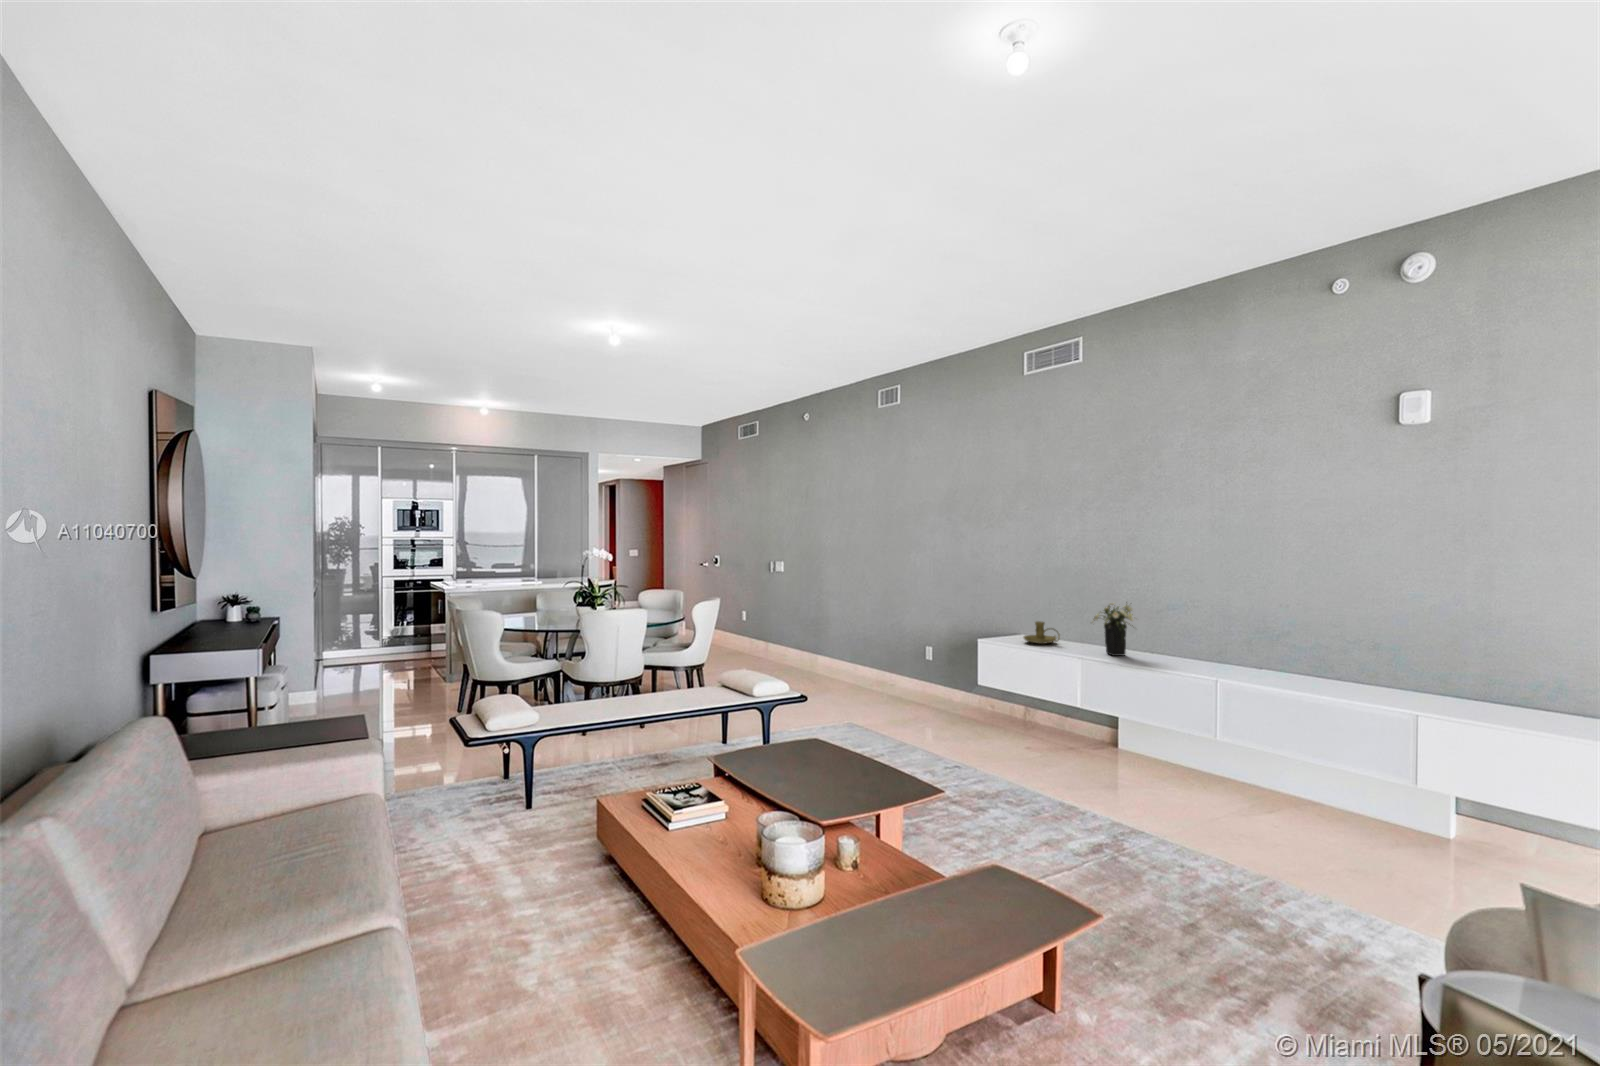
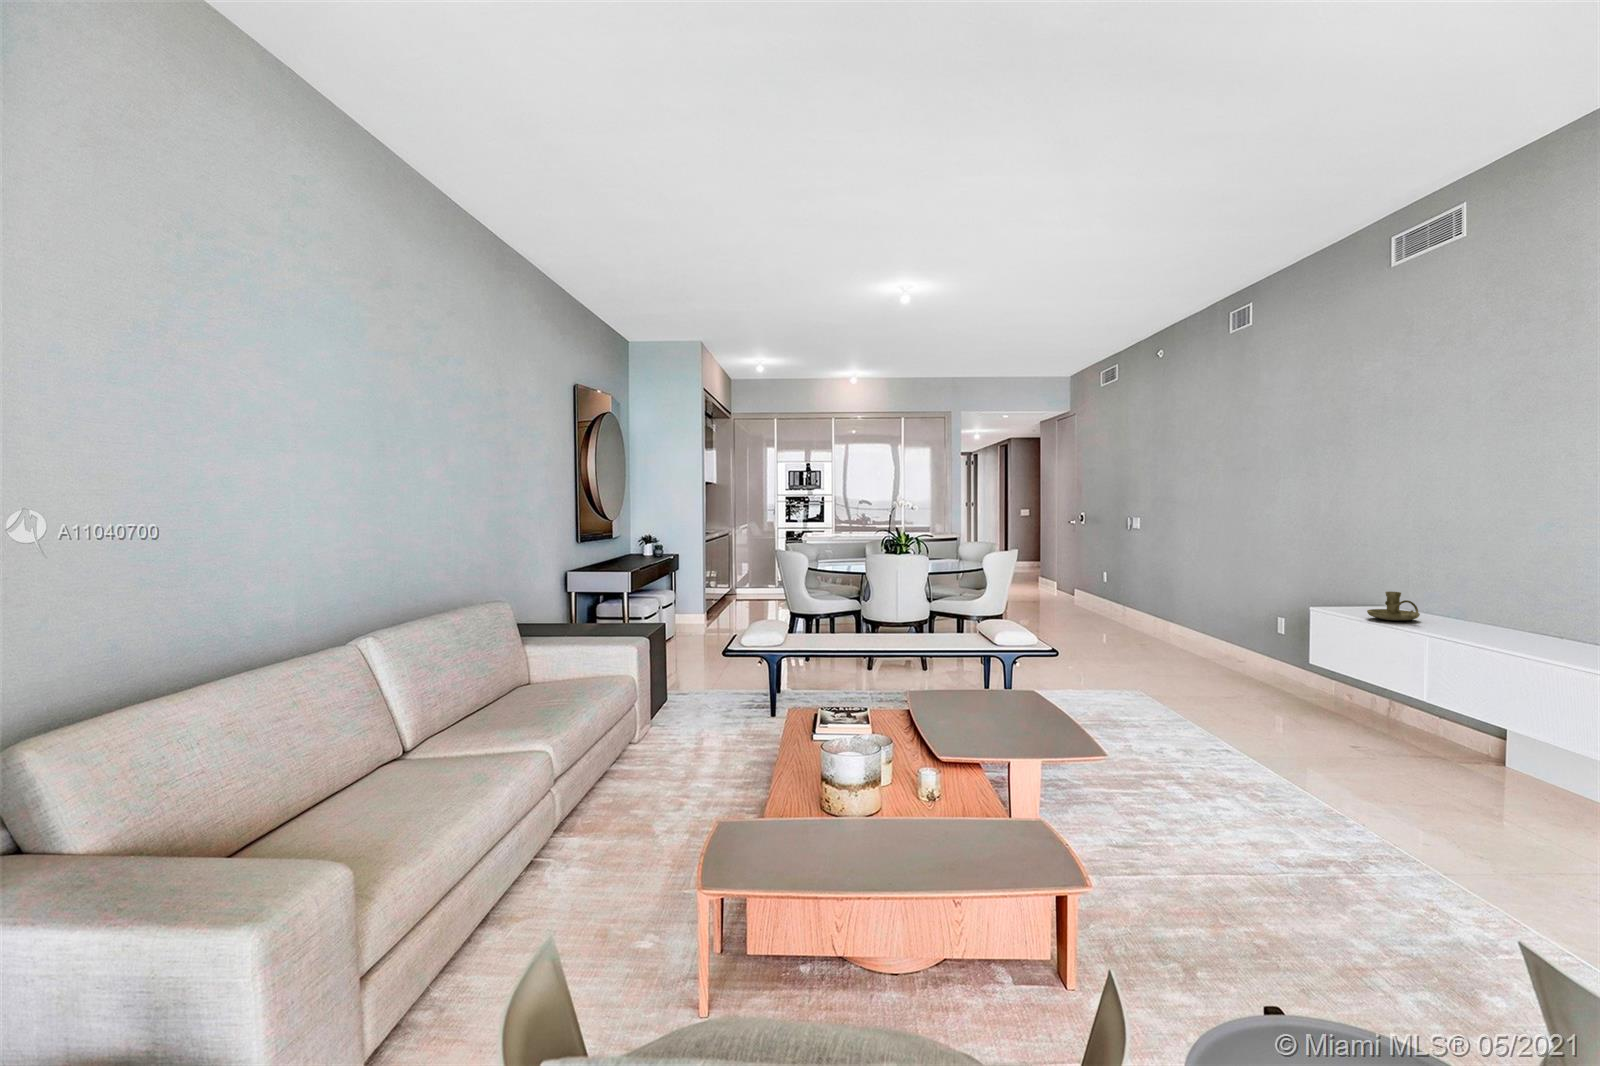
flower arrangement: present [1092,602,1134,656] -> none [1440,566,1524,642]

